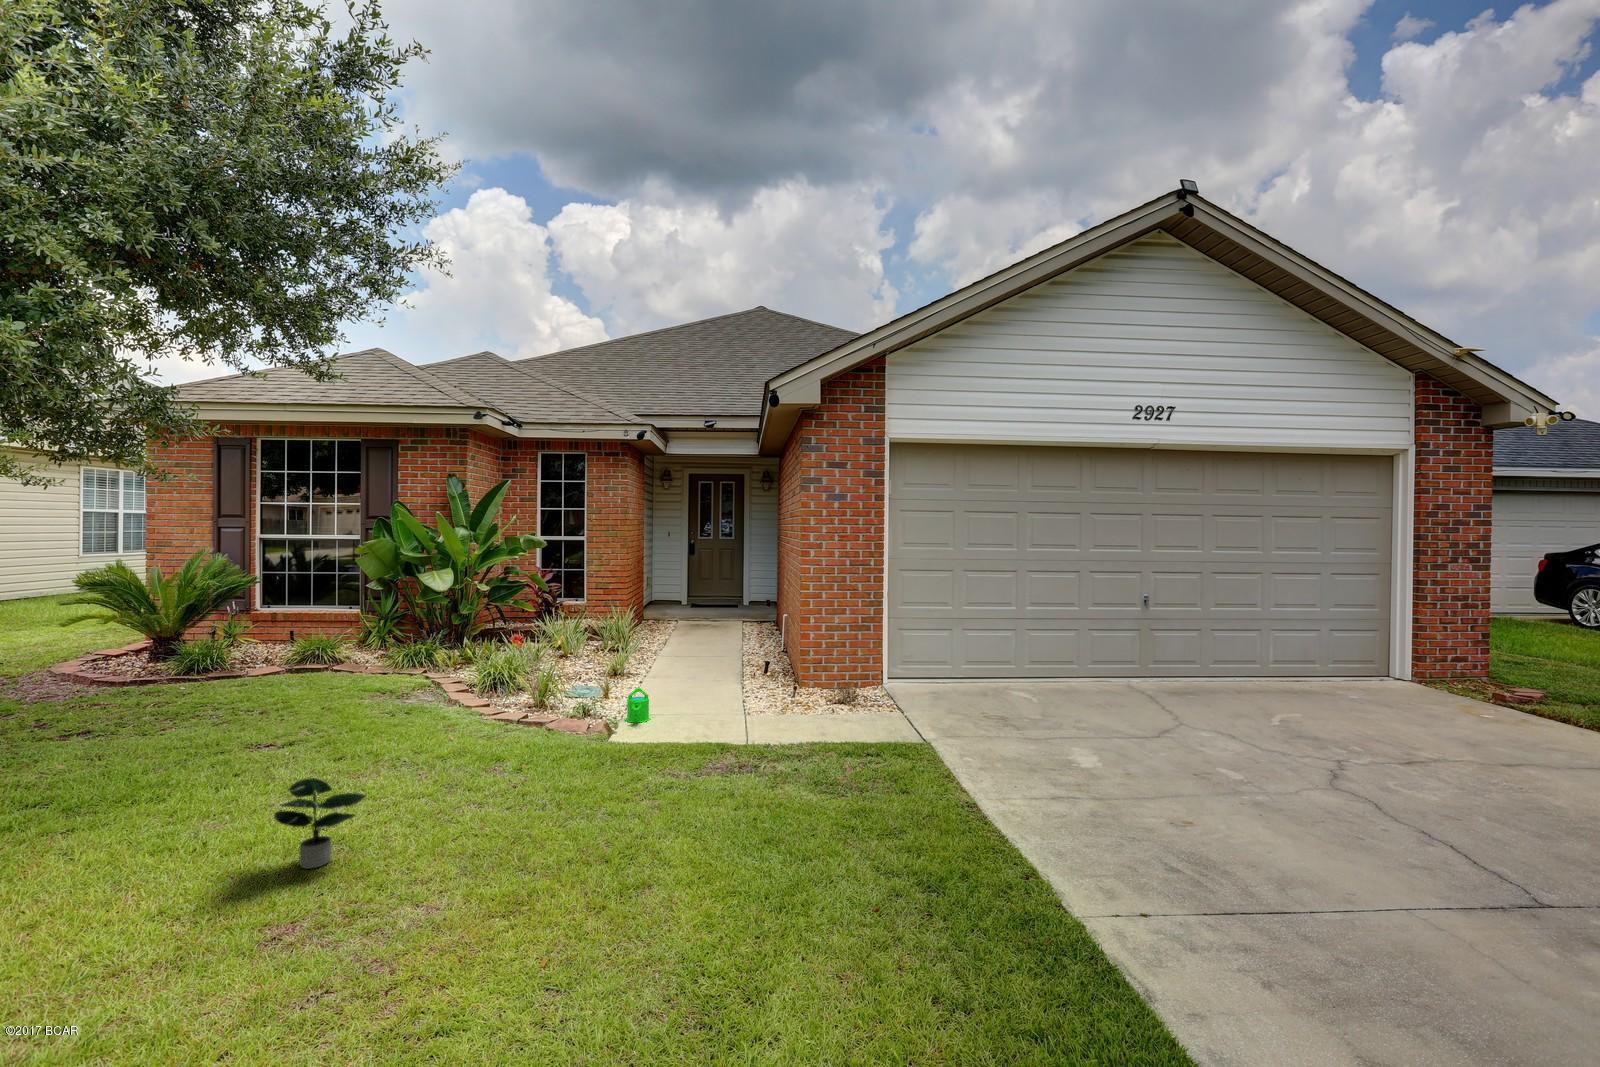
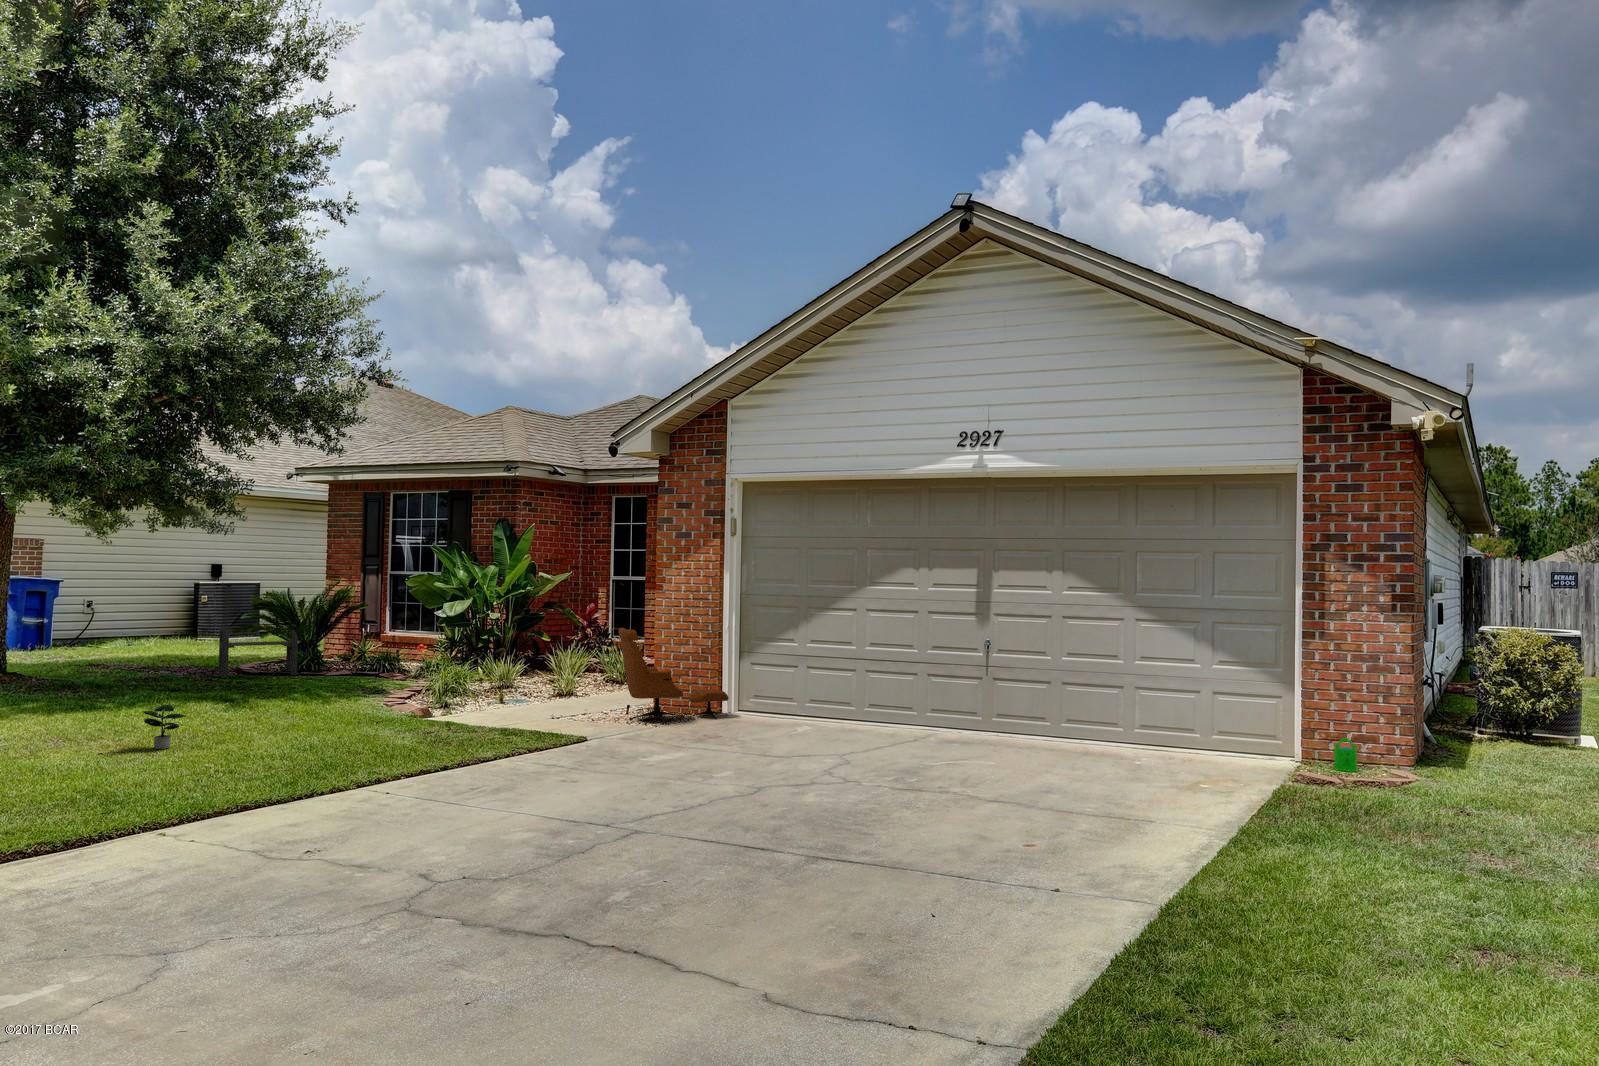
lounge chair: none [817,596,902,698] -> present [619,628,728,723]
bench: none [99,605,233,684] -> present [219,626,298,678]
watering can: present [626,688,650,723] -> present [1333,738,1358,772]

